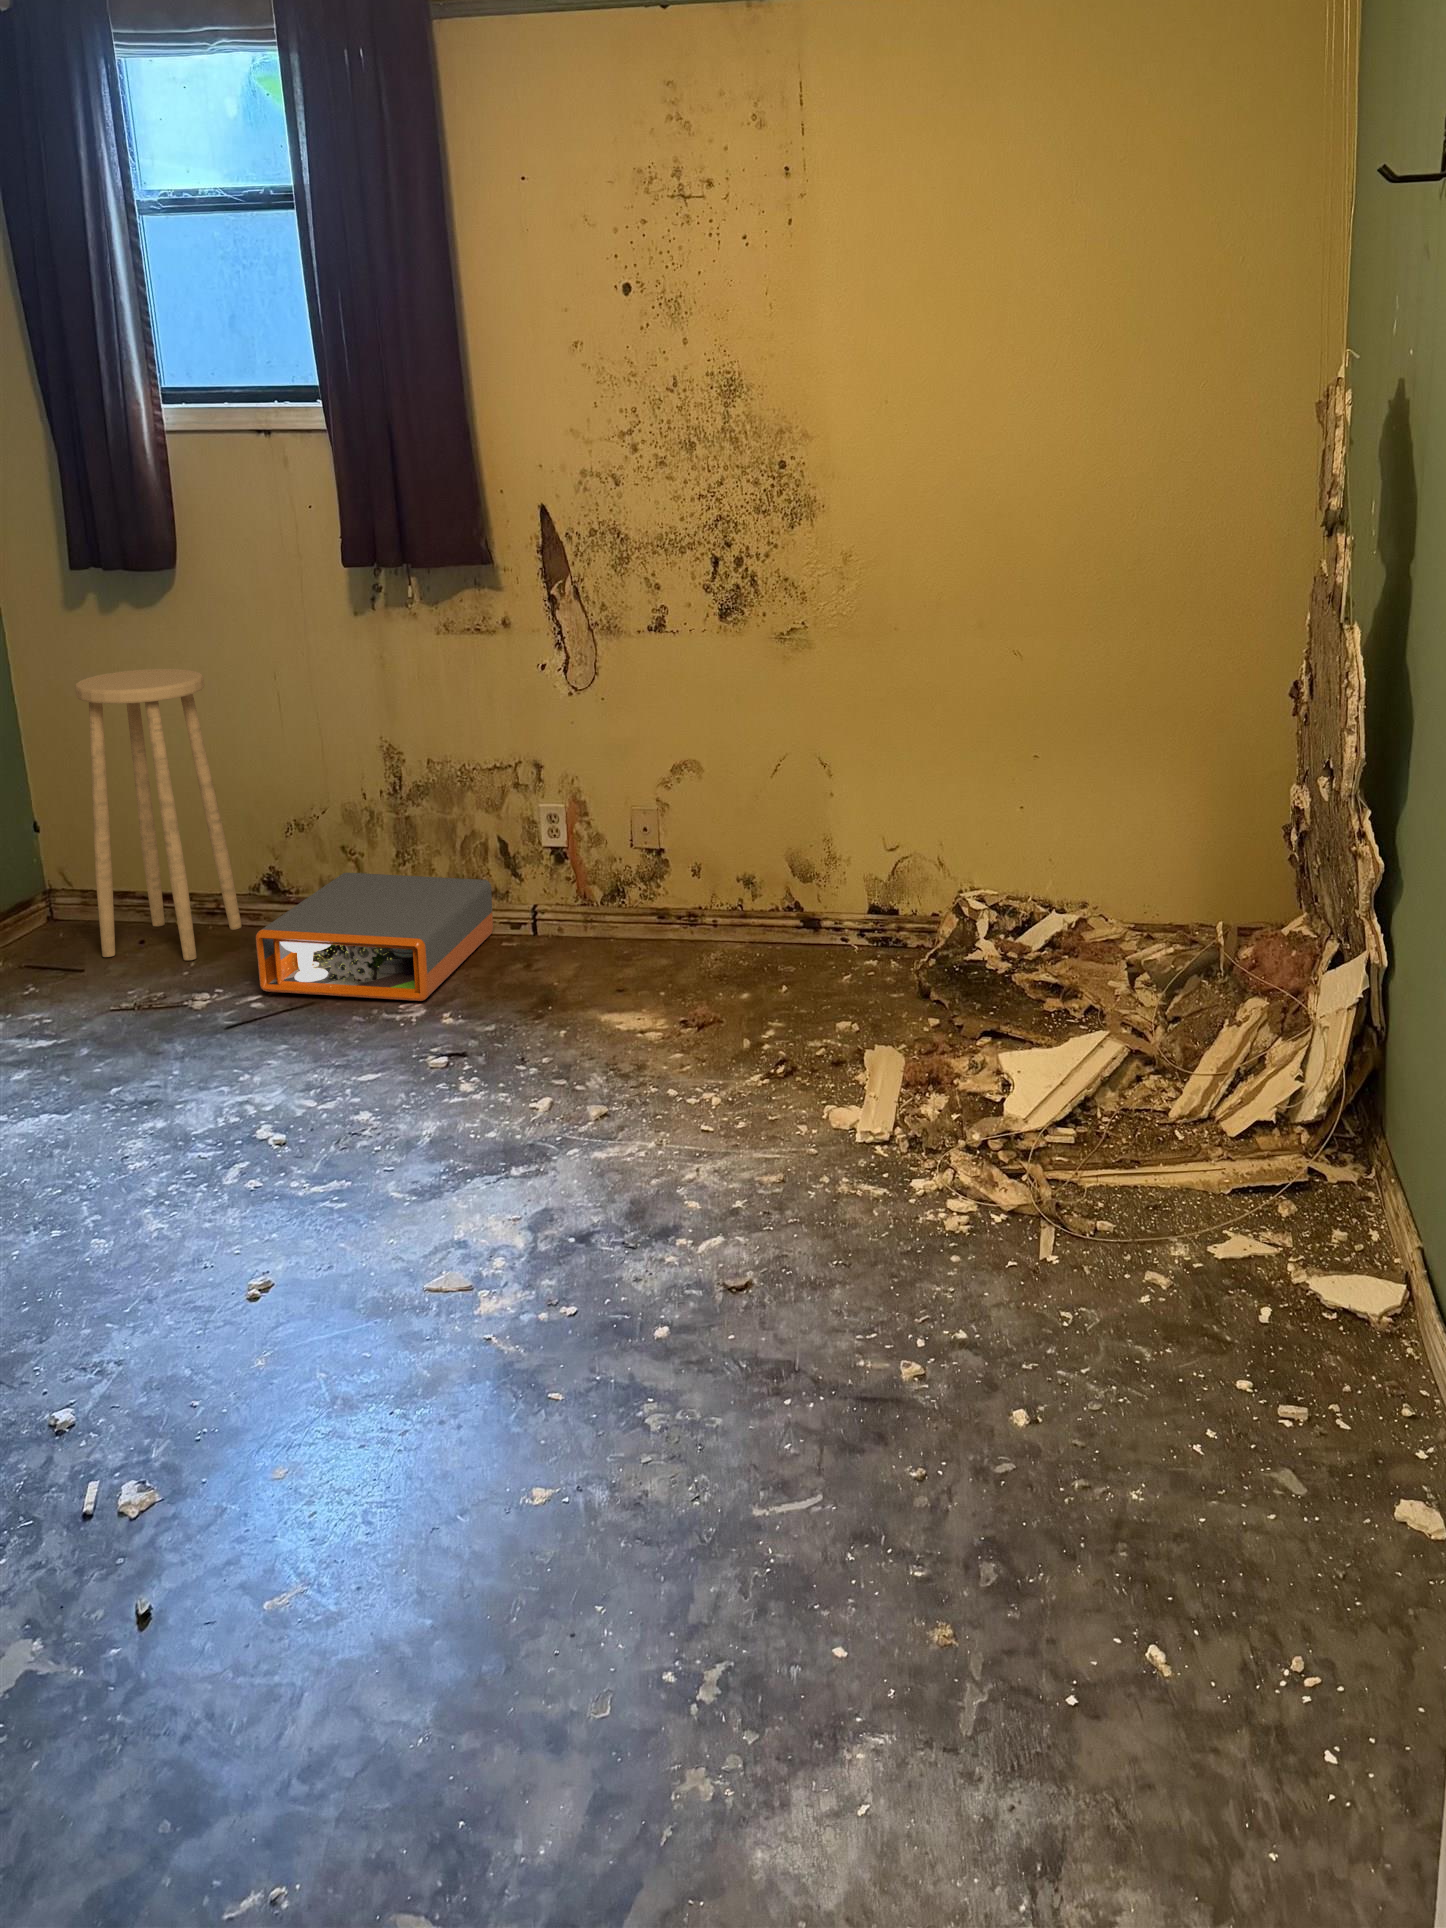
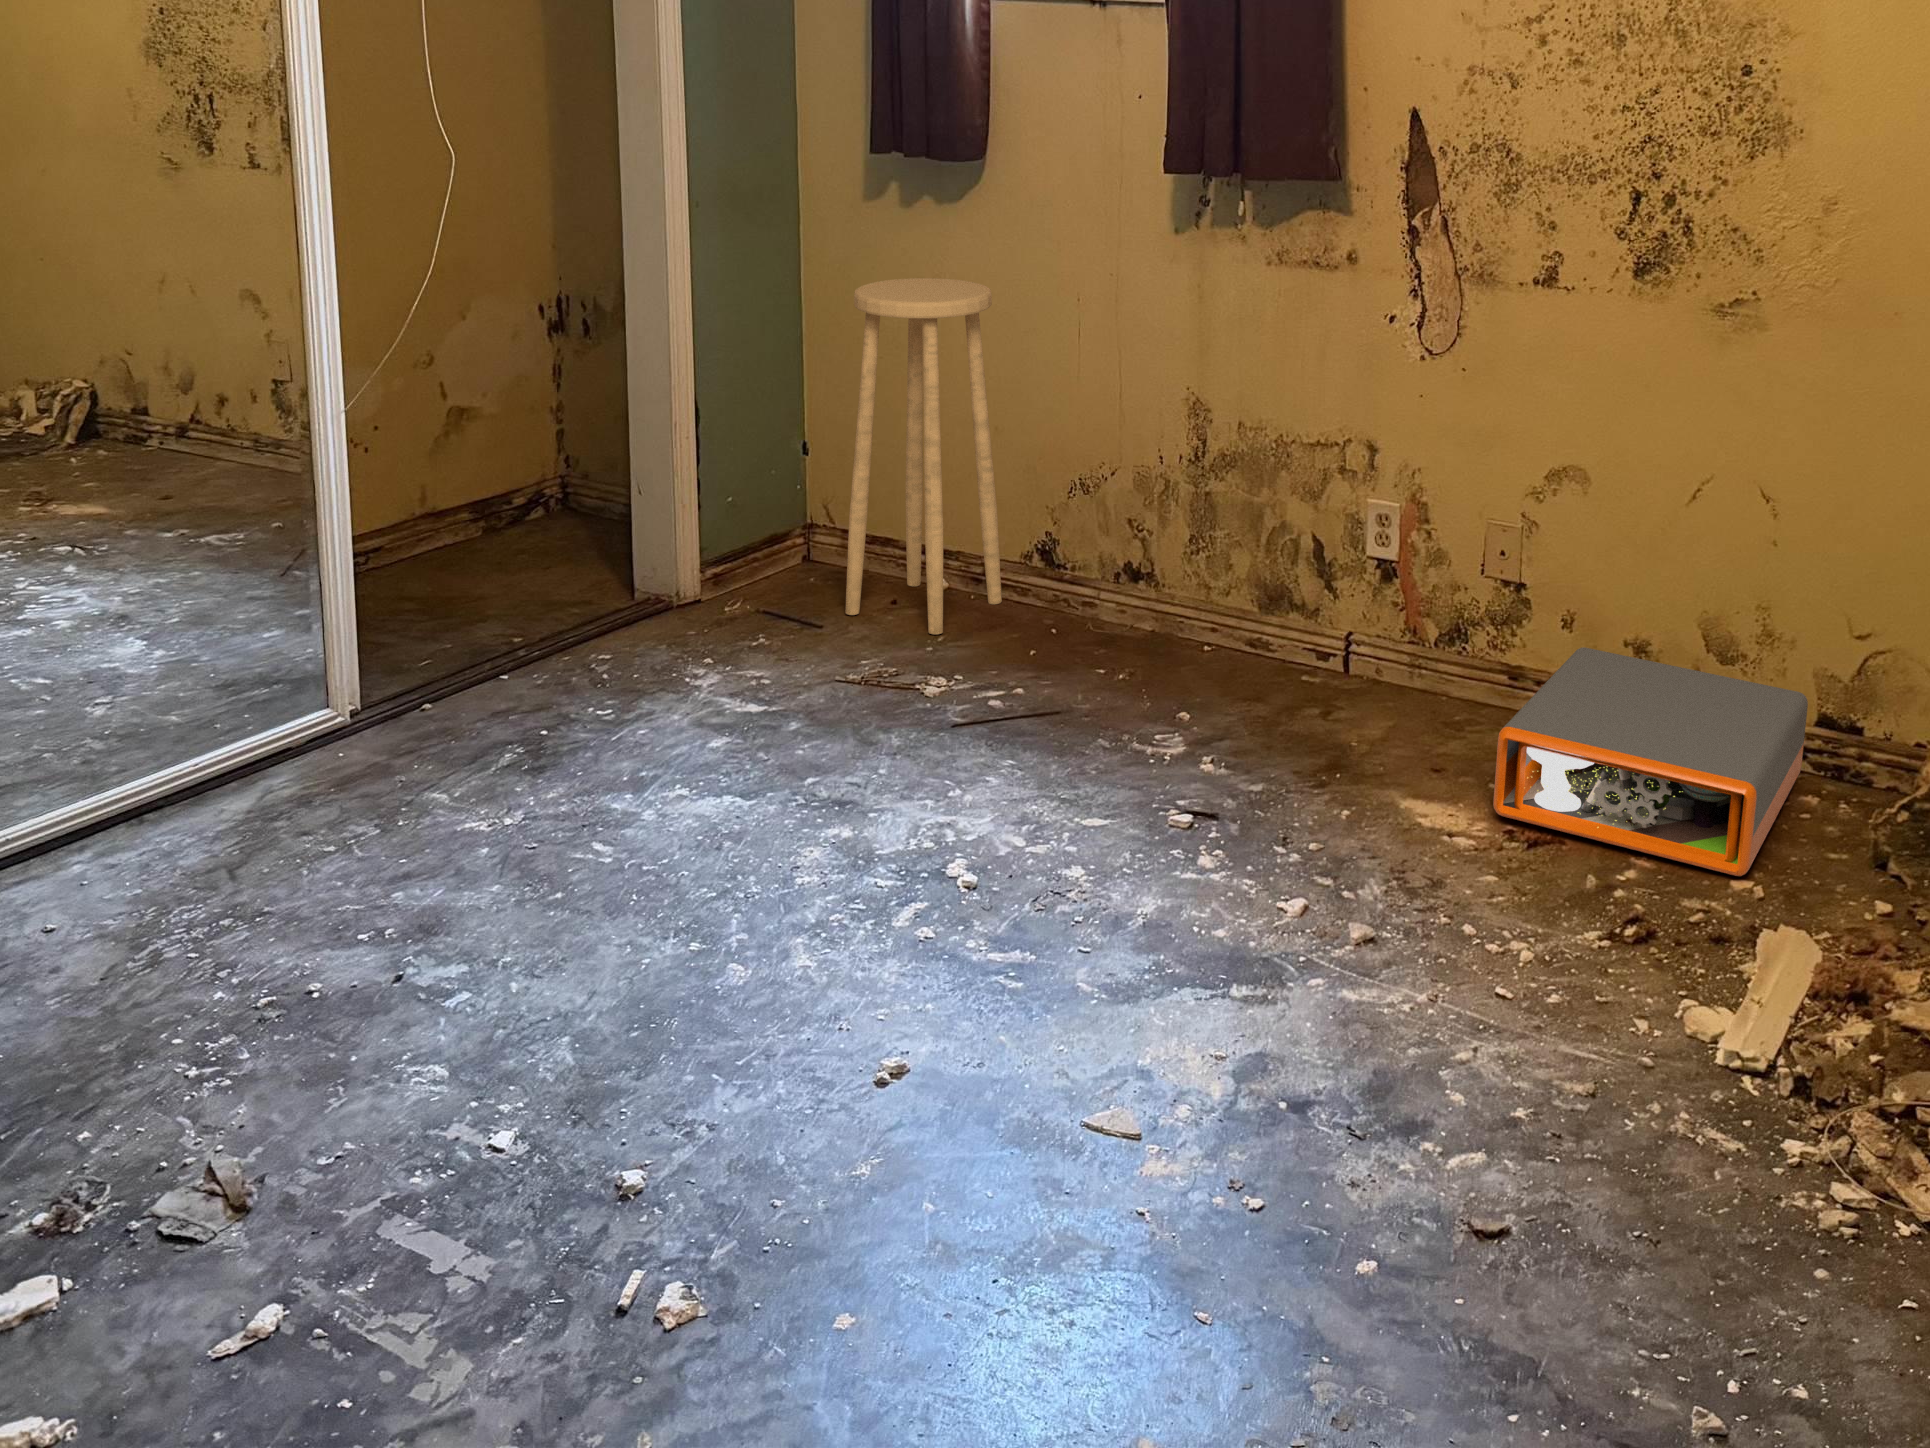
storage box: present [256,873,493,1001] -> present [1493,647,1808,876]

